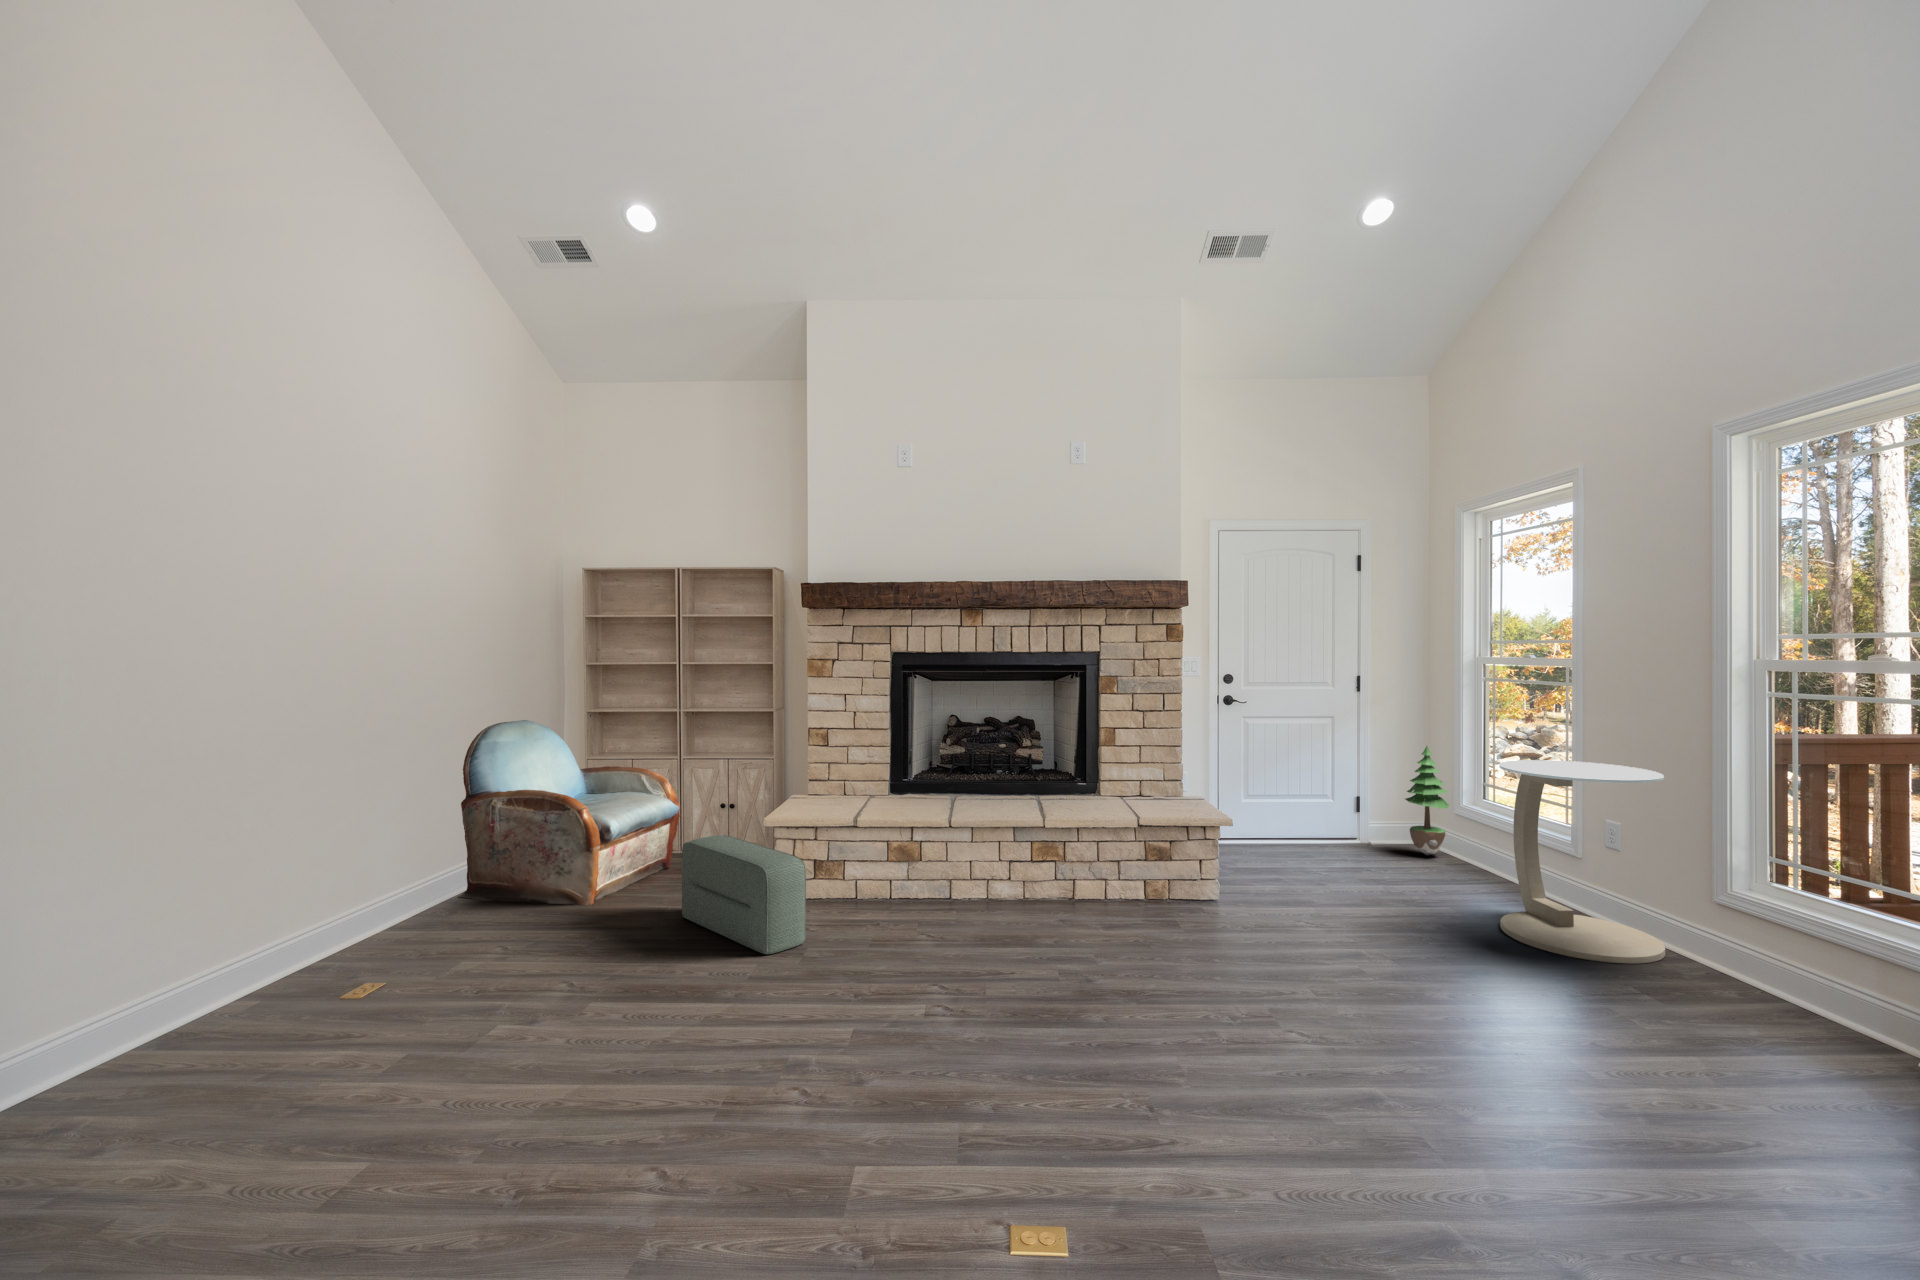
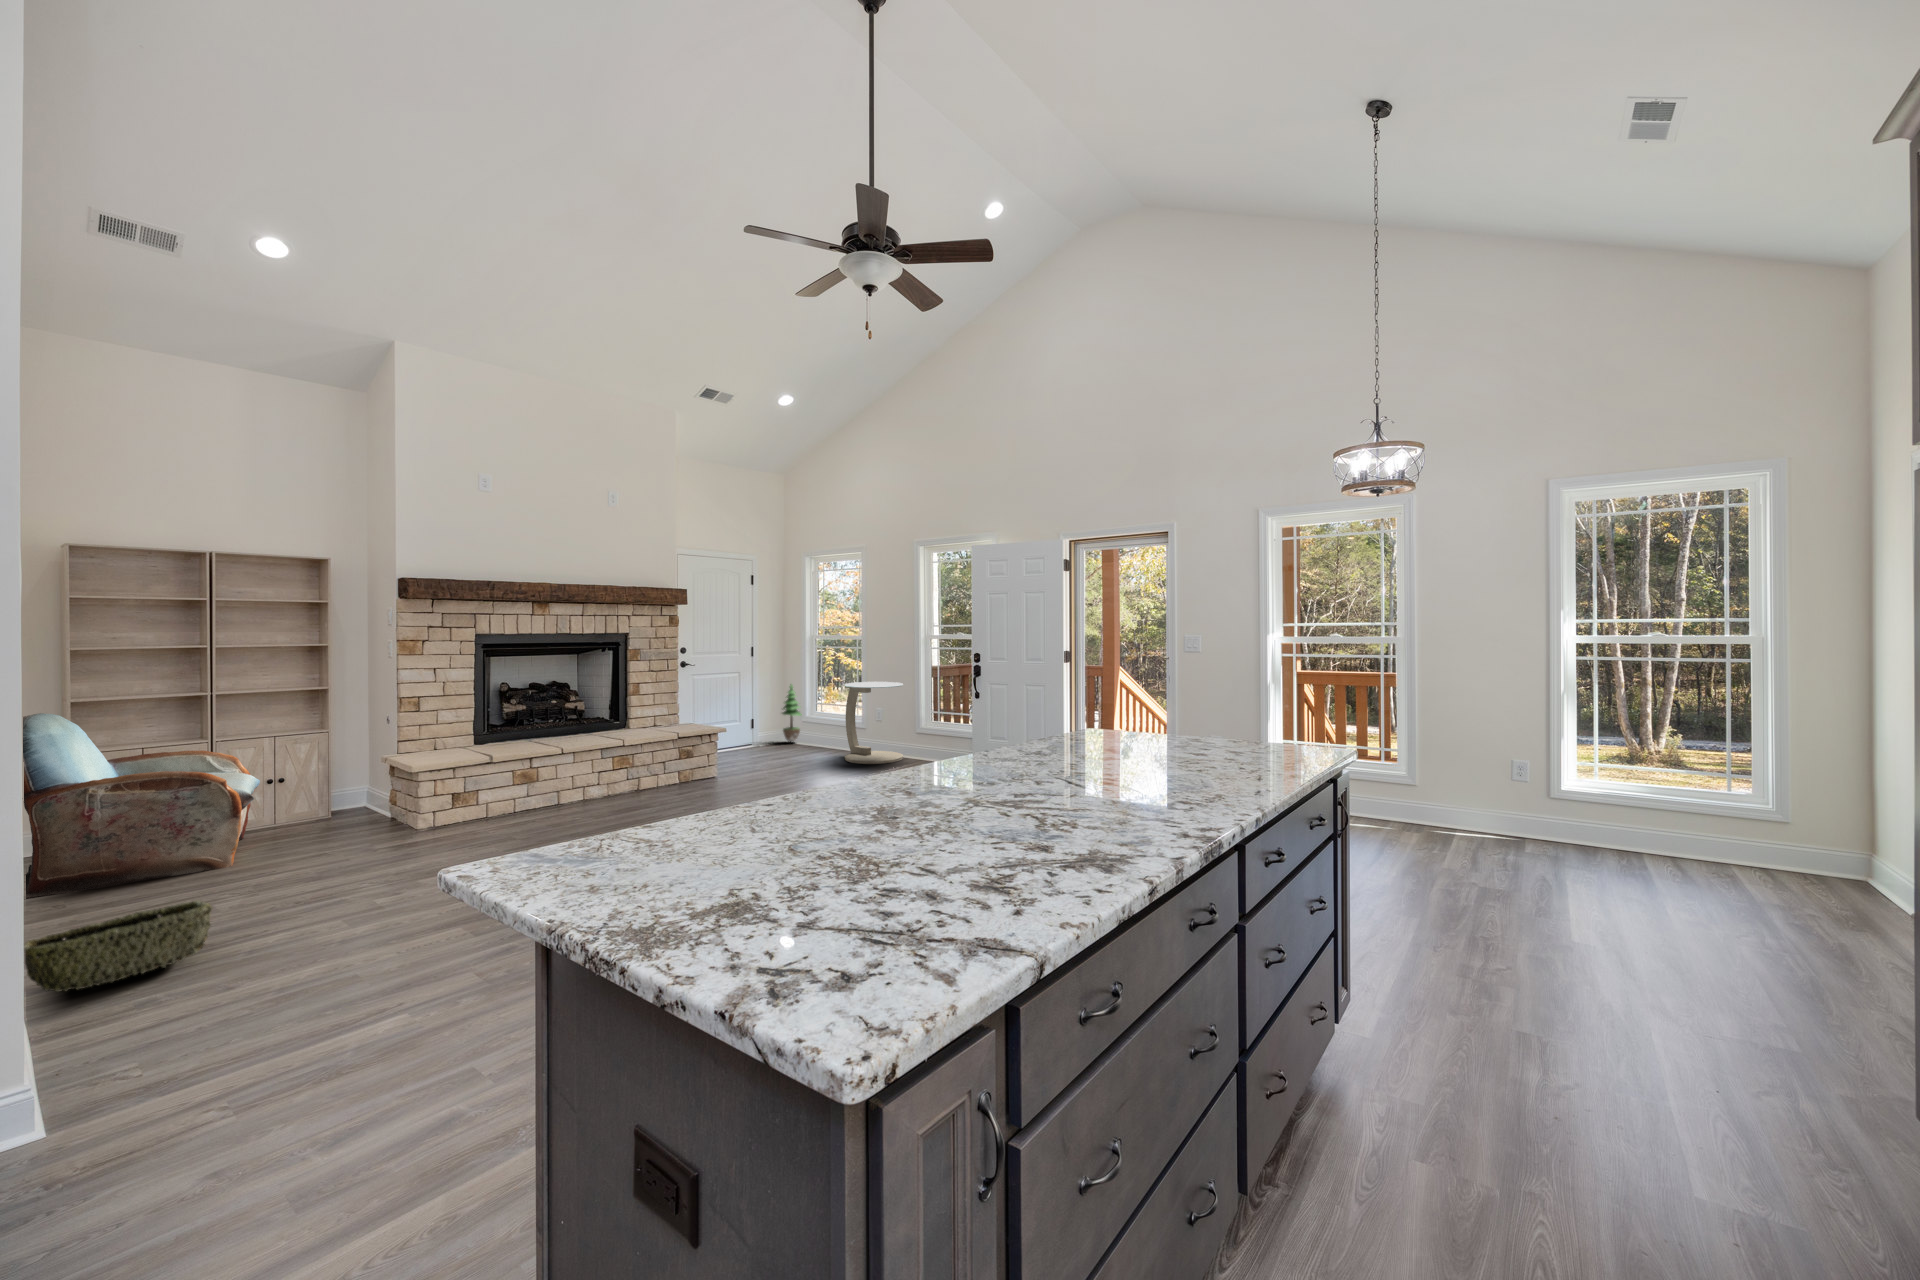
pouf: present [682,835,806,954] -> none [361,778,505,849]
woven basket: none [95,970,314,1062] -> present [25,900,213,992]

